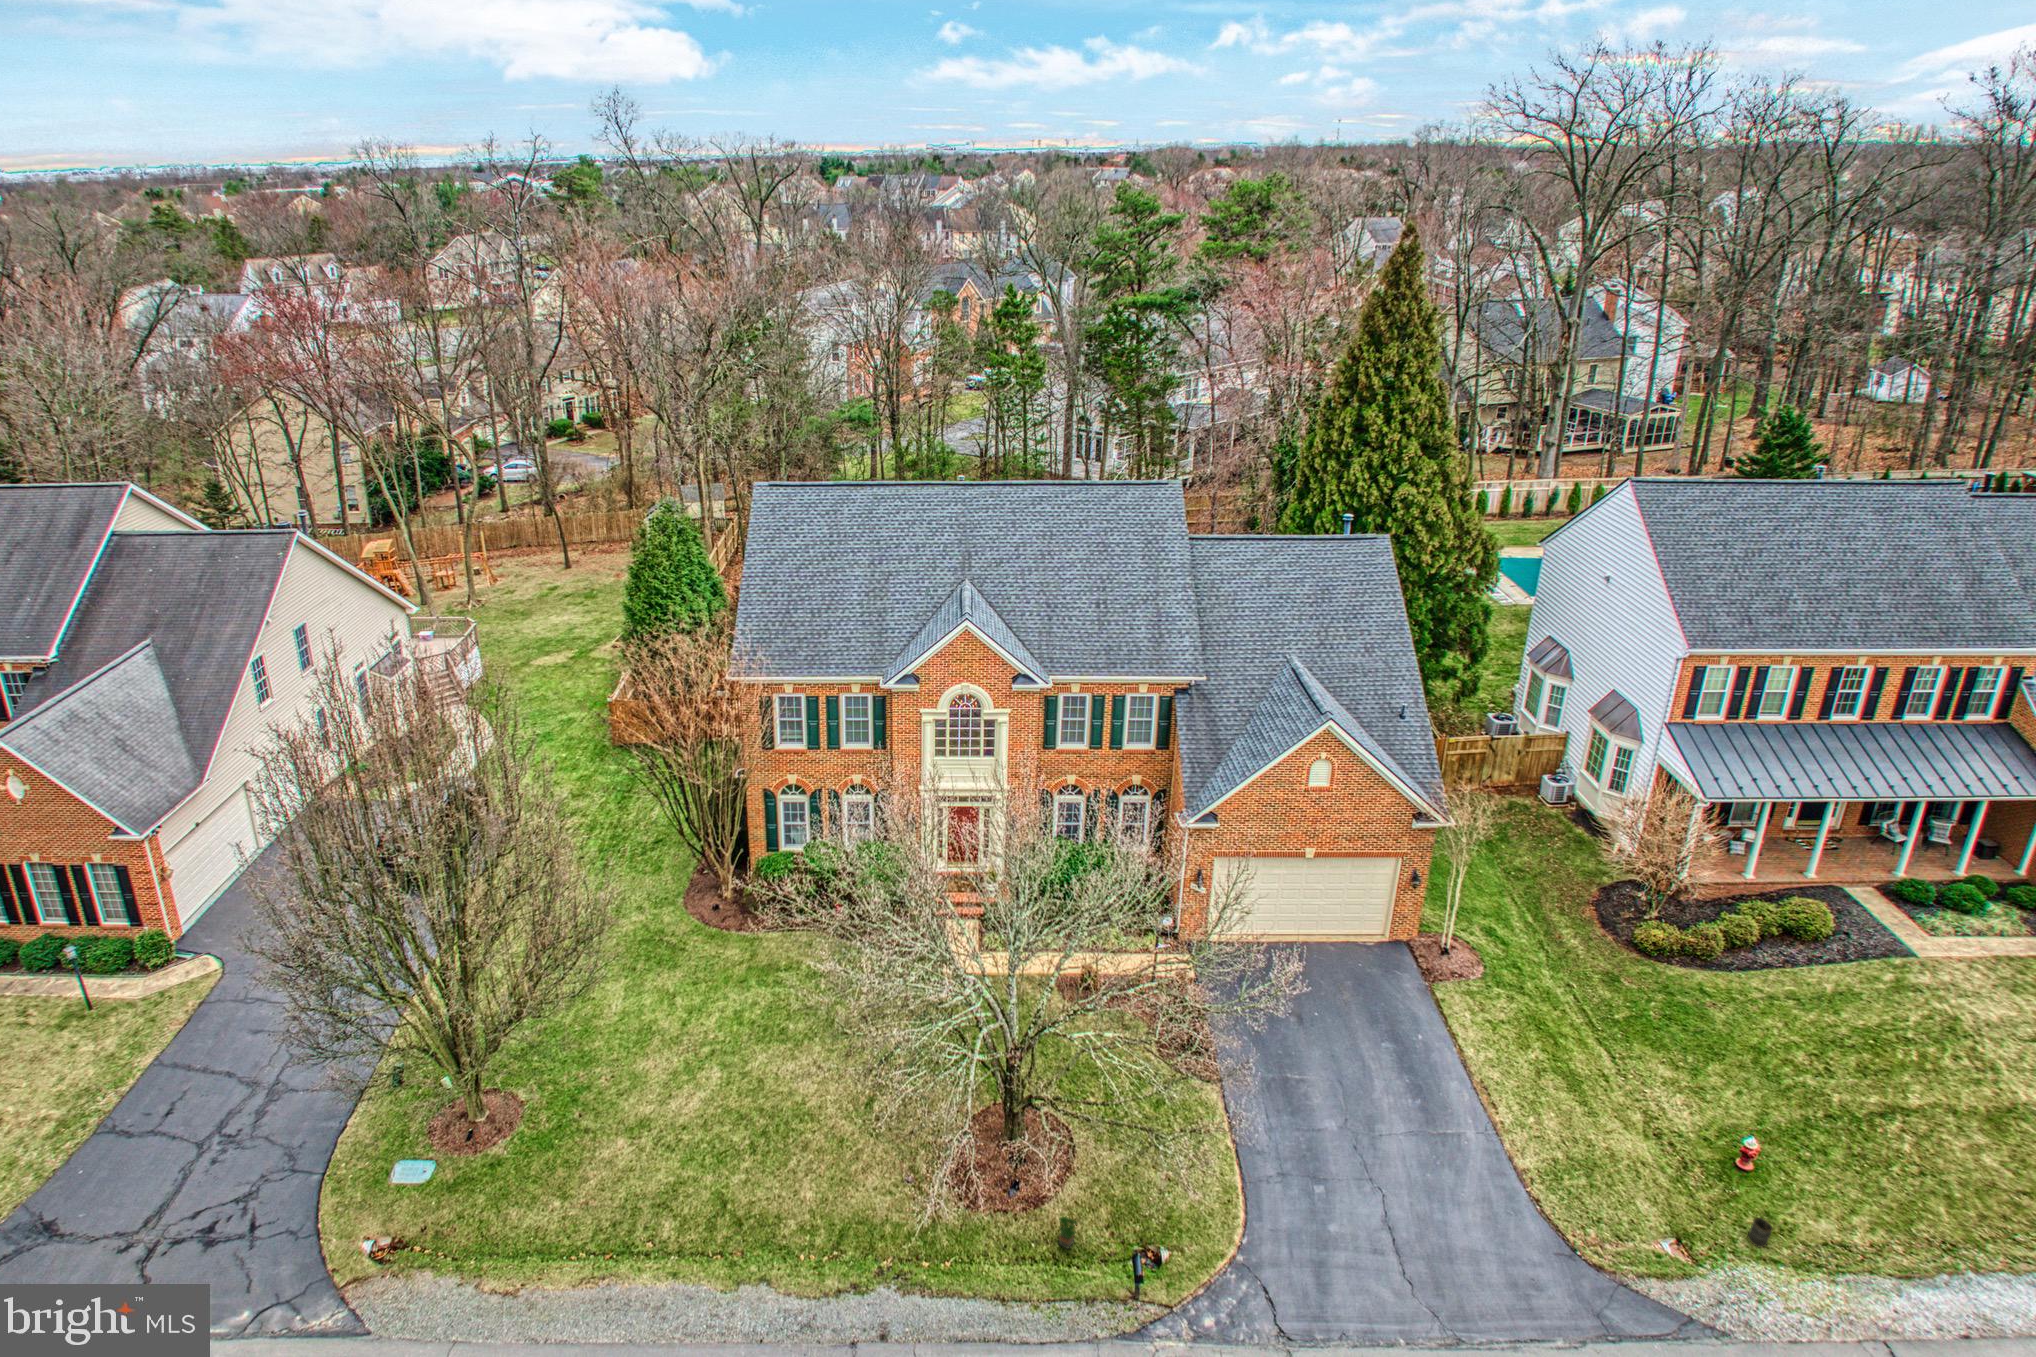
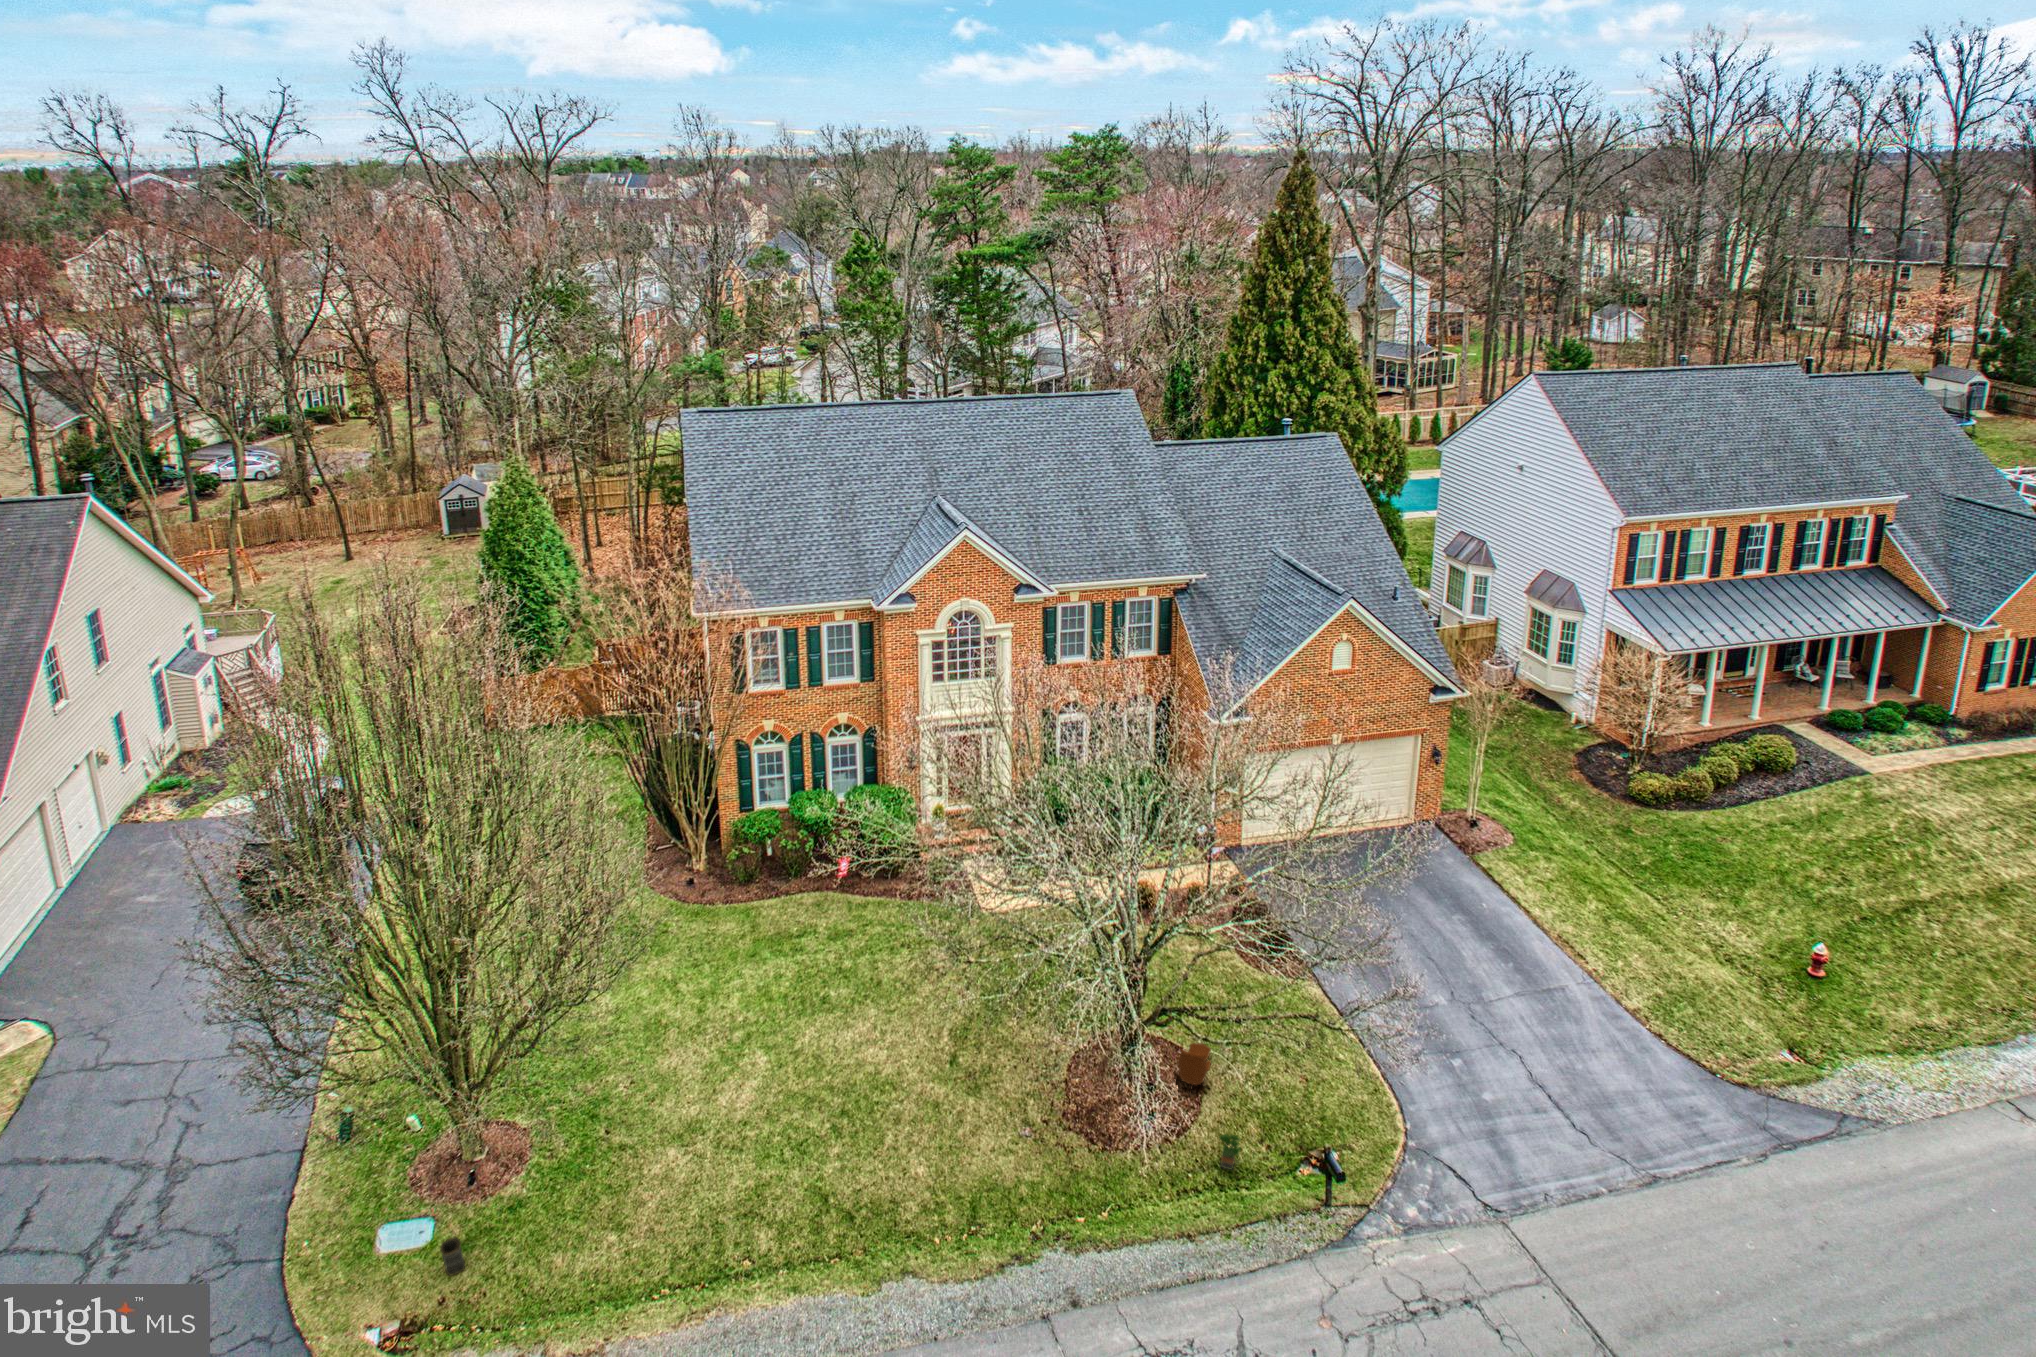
lounge chair: none [1051,1125,1095,1174] -> present [1177,1043,1211,1093]
basket: present [1748,1213,1773,1248] -> present [440,1237,466,1276]

